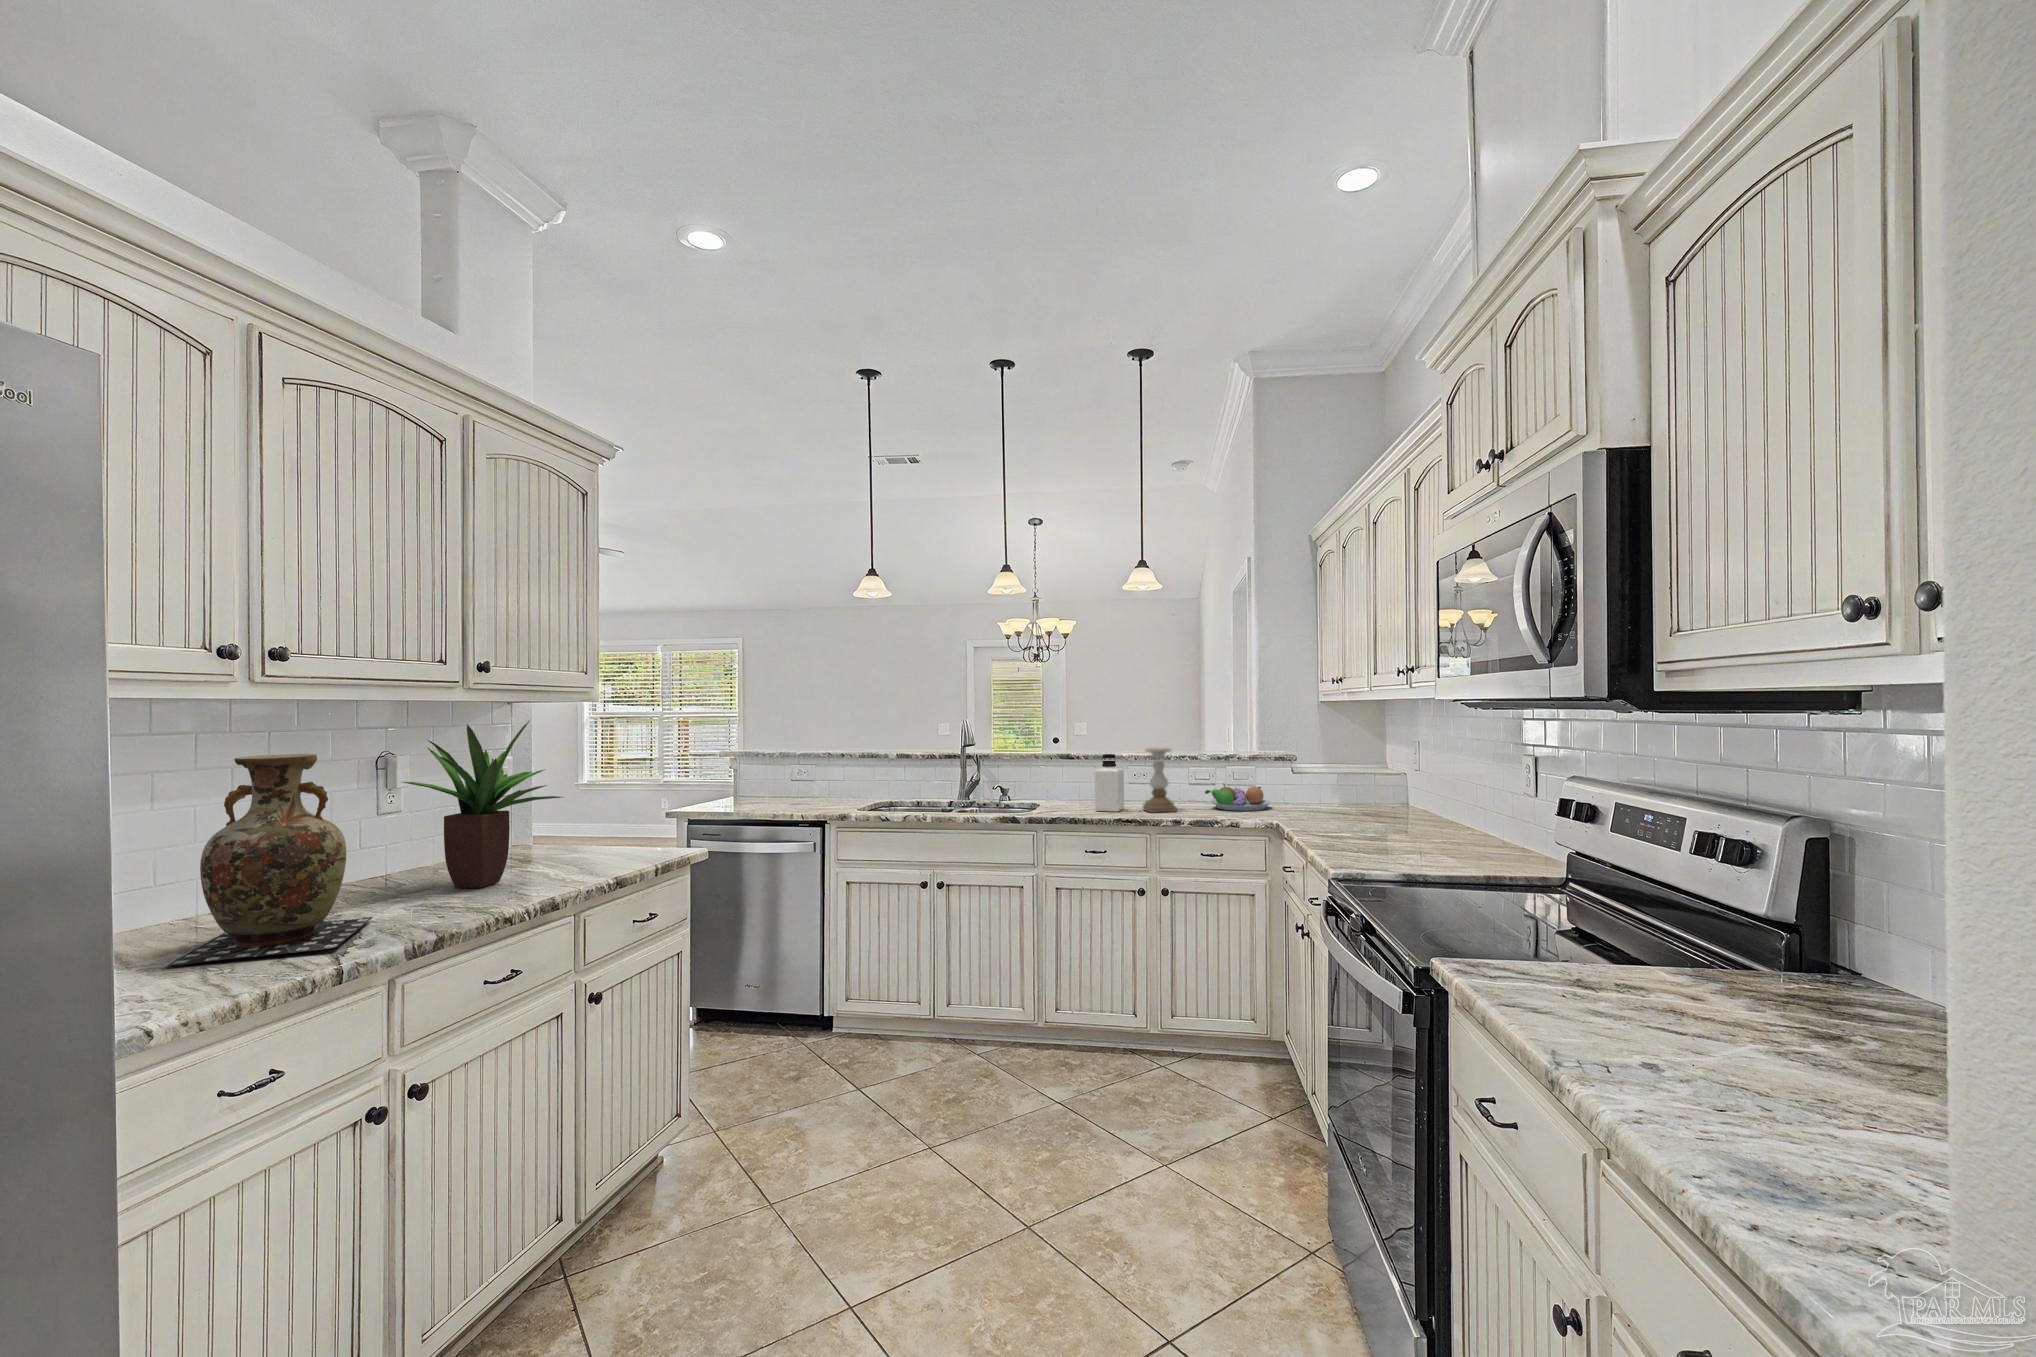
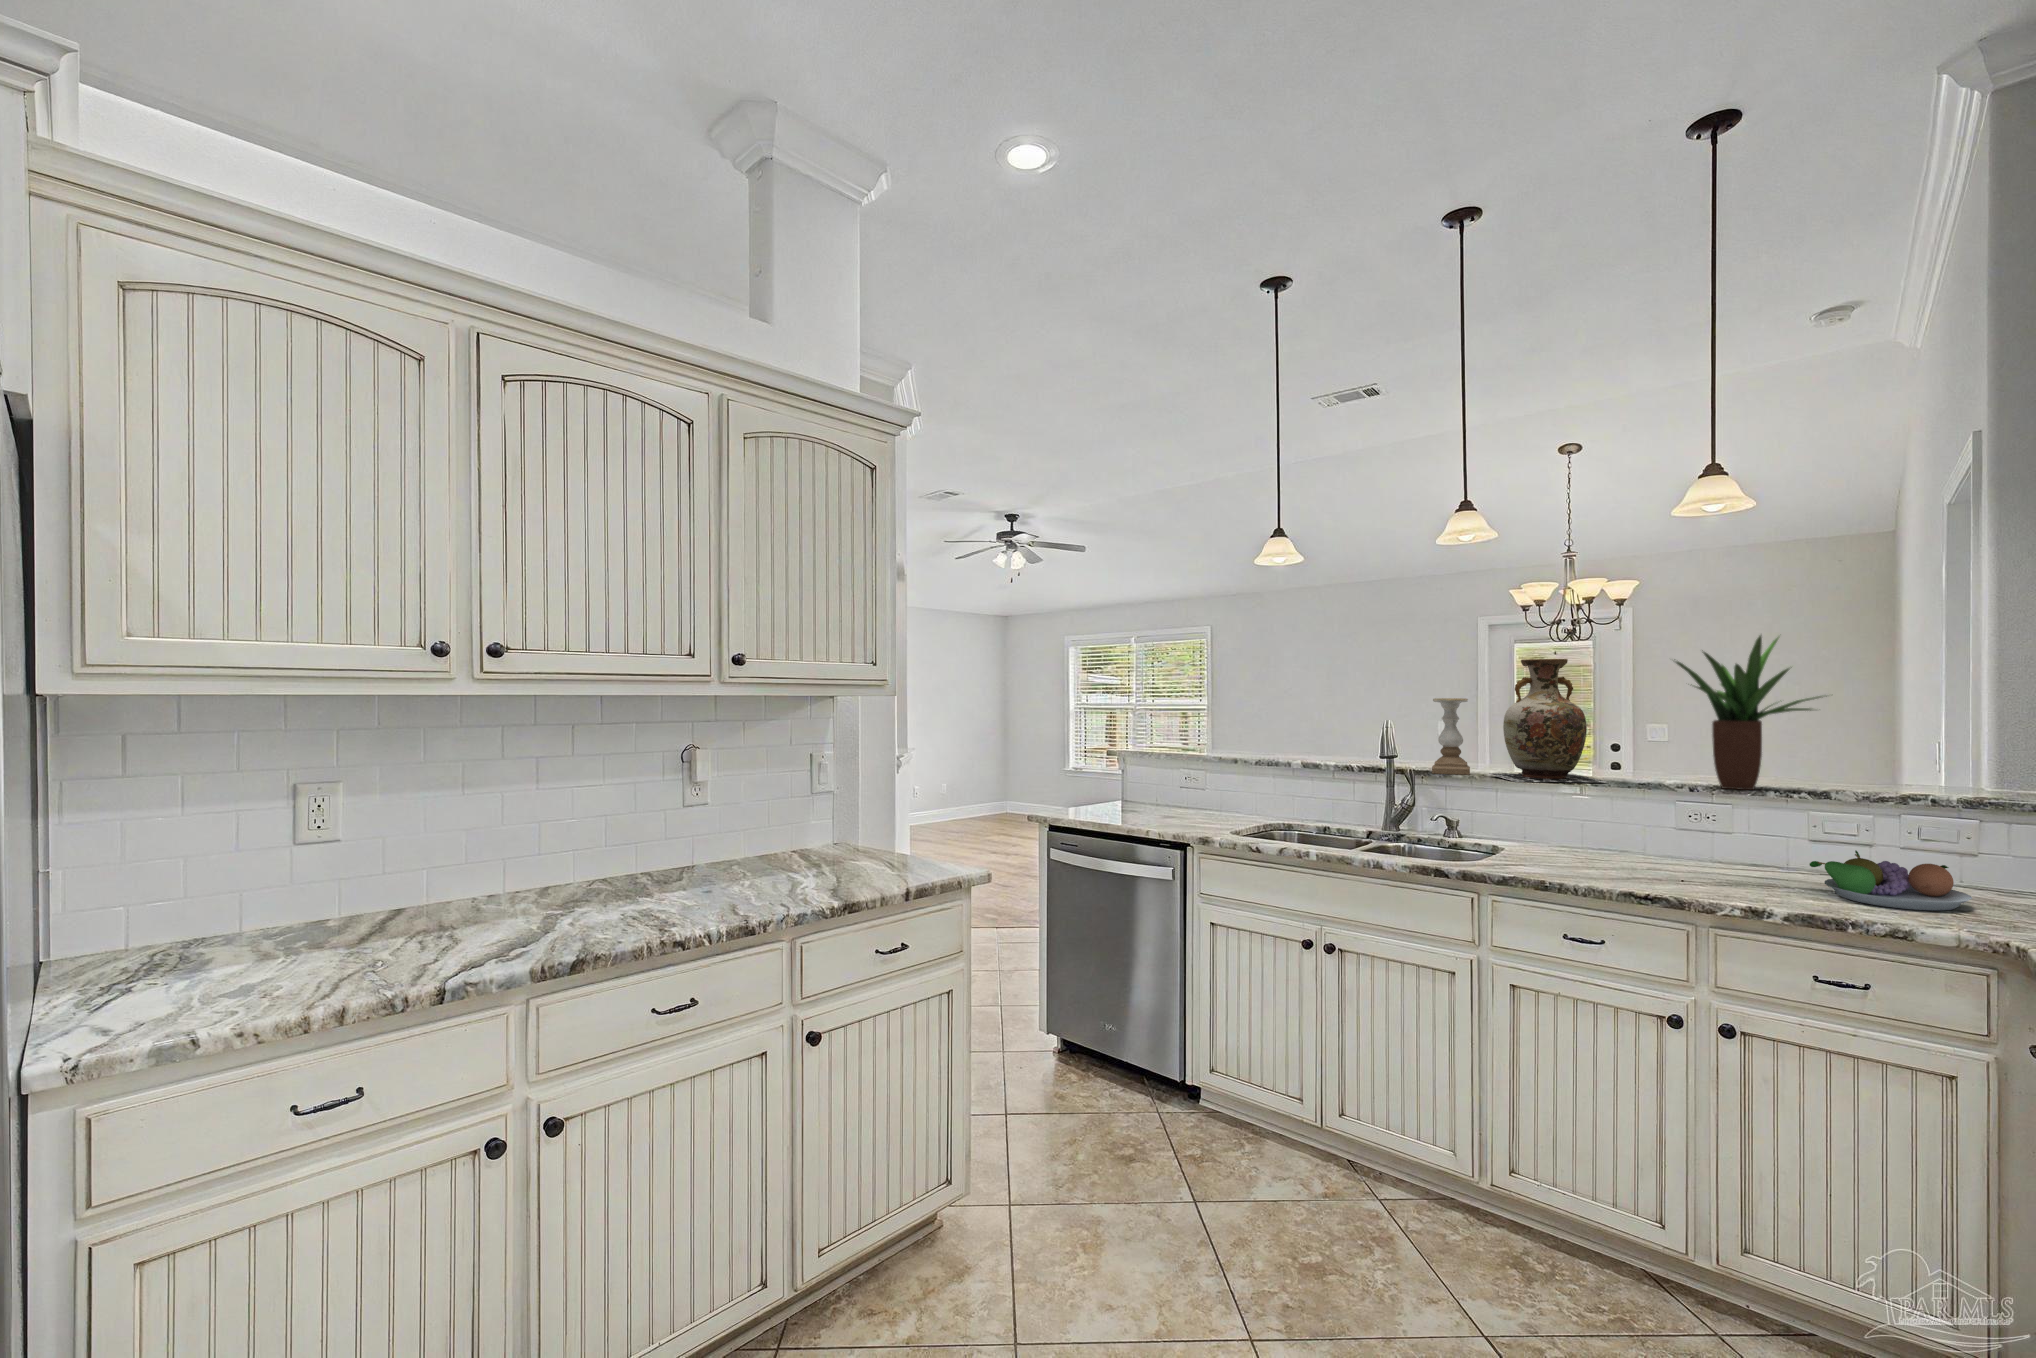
potted plant: present [403,721,563,888] -> present [1676,635,1821,790]
candle holder: present [1143,748,1177,813] -> present [1432,698,1470,775]
vase: present [164,754,373,966] -> present [1489,659,1607,783]
bottle: present [1095,754,1124,812] -> none [1584,784,1642,879]

